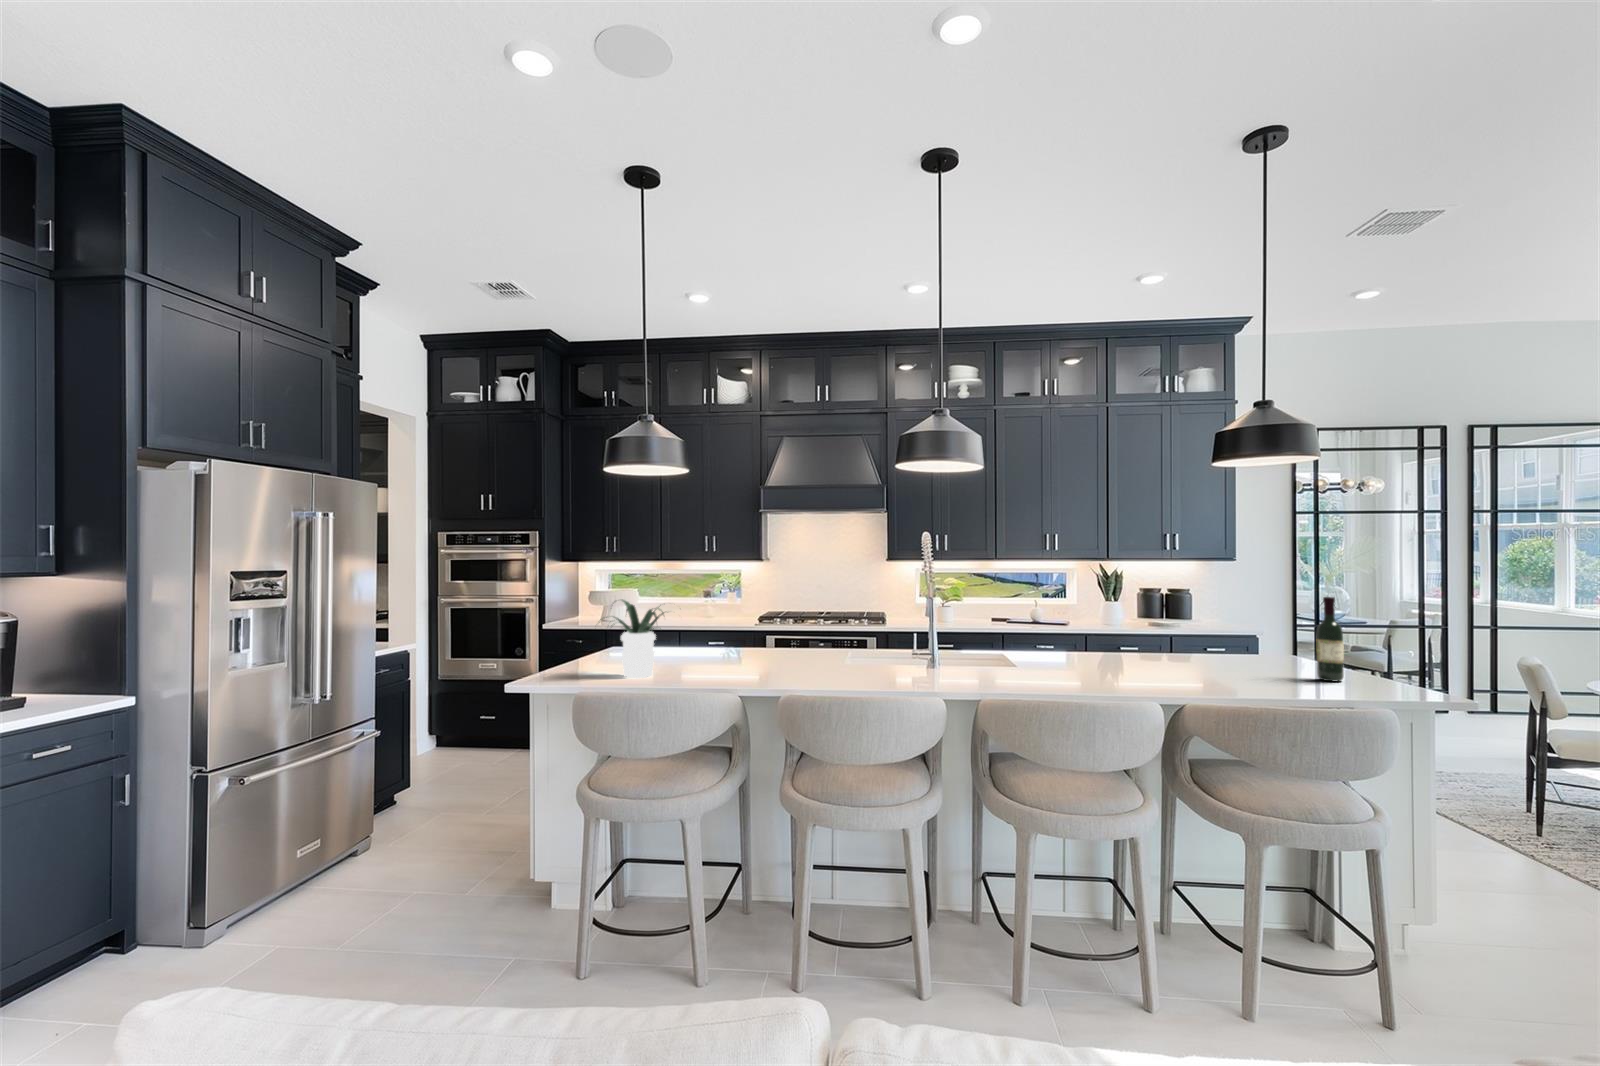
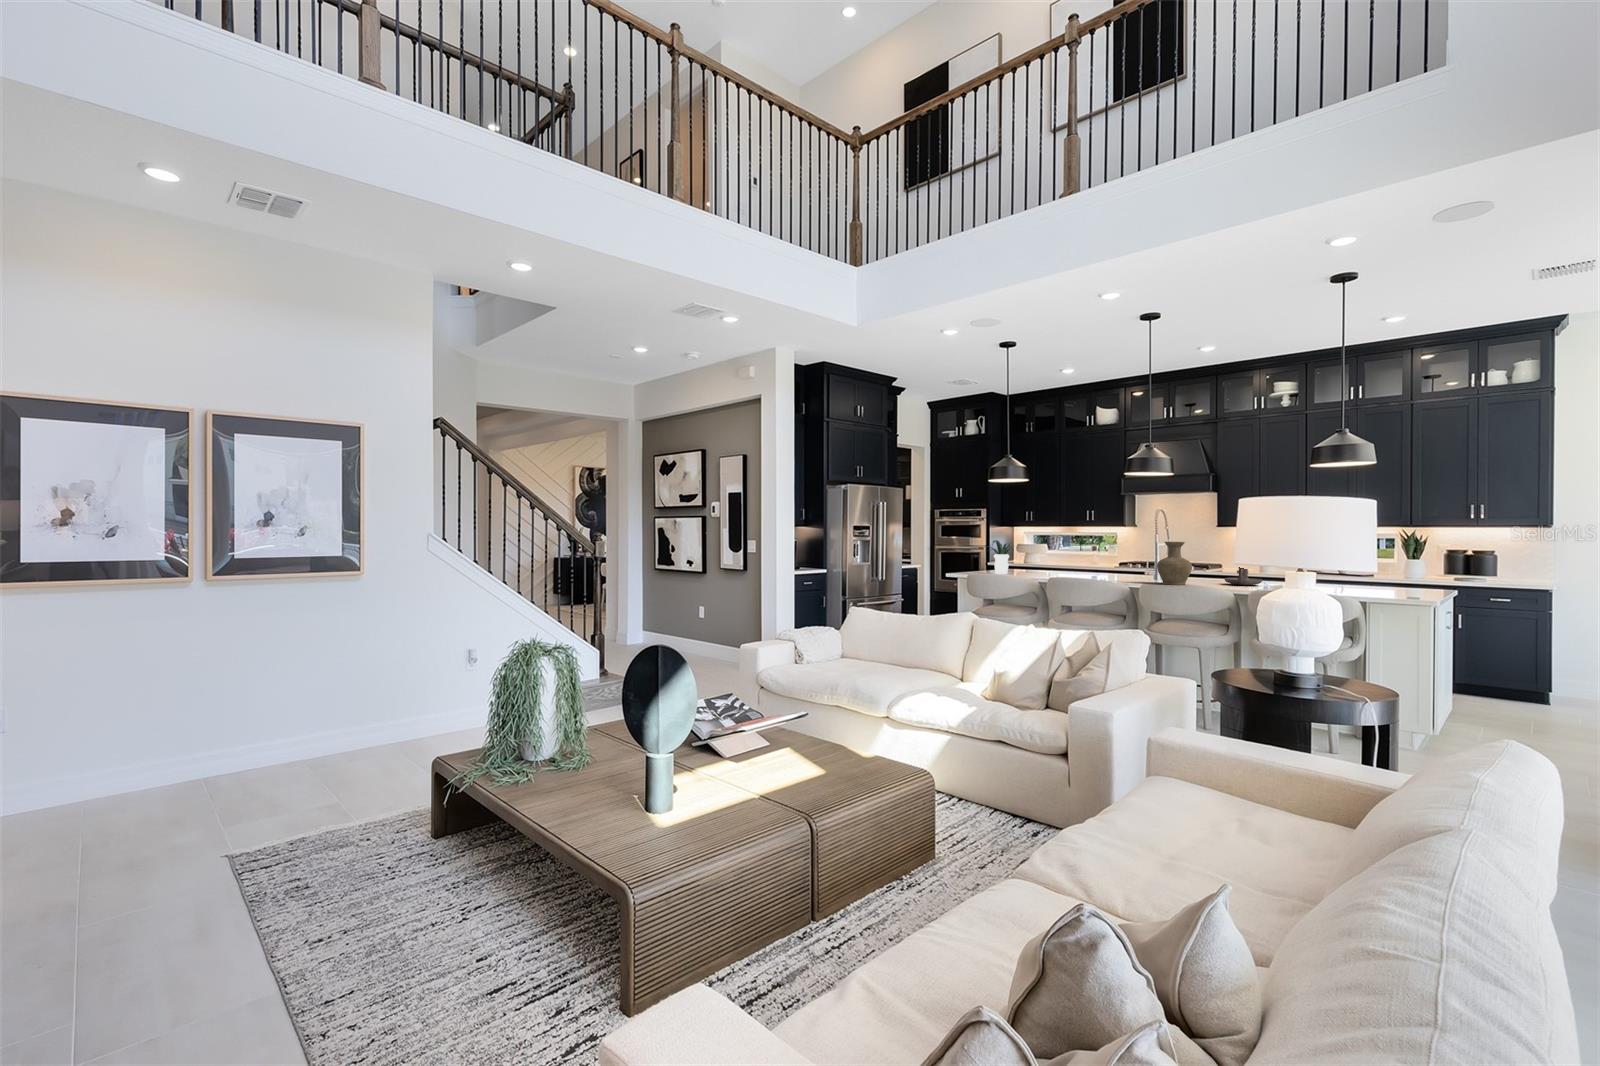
wine bottle: present [1316,597,1344,682] -> none [1376,545,1393,594]
vase: none [982,598,1048,688] -> present [1157,542,1192,585]
candle holder: none [1063,632,1126,673] -> present [1225,567,1262,585]

